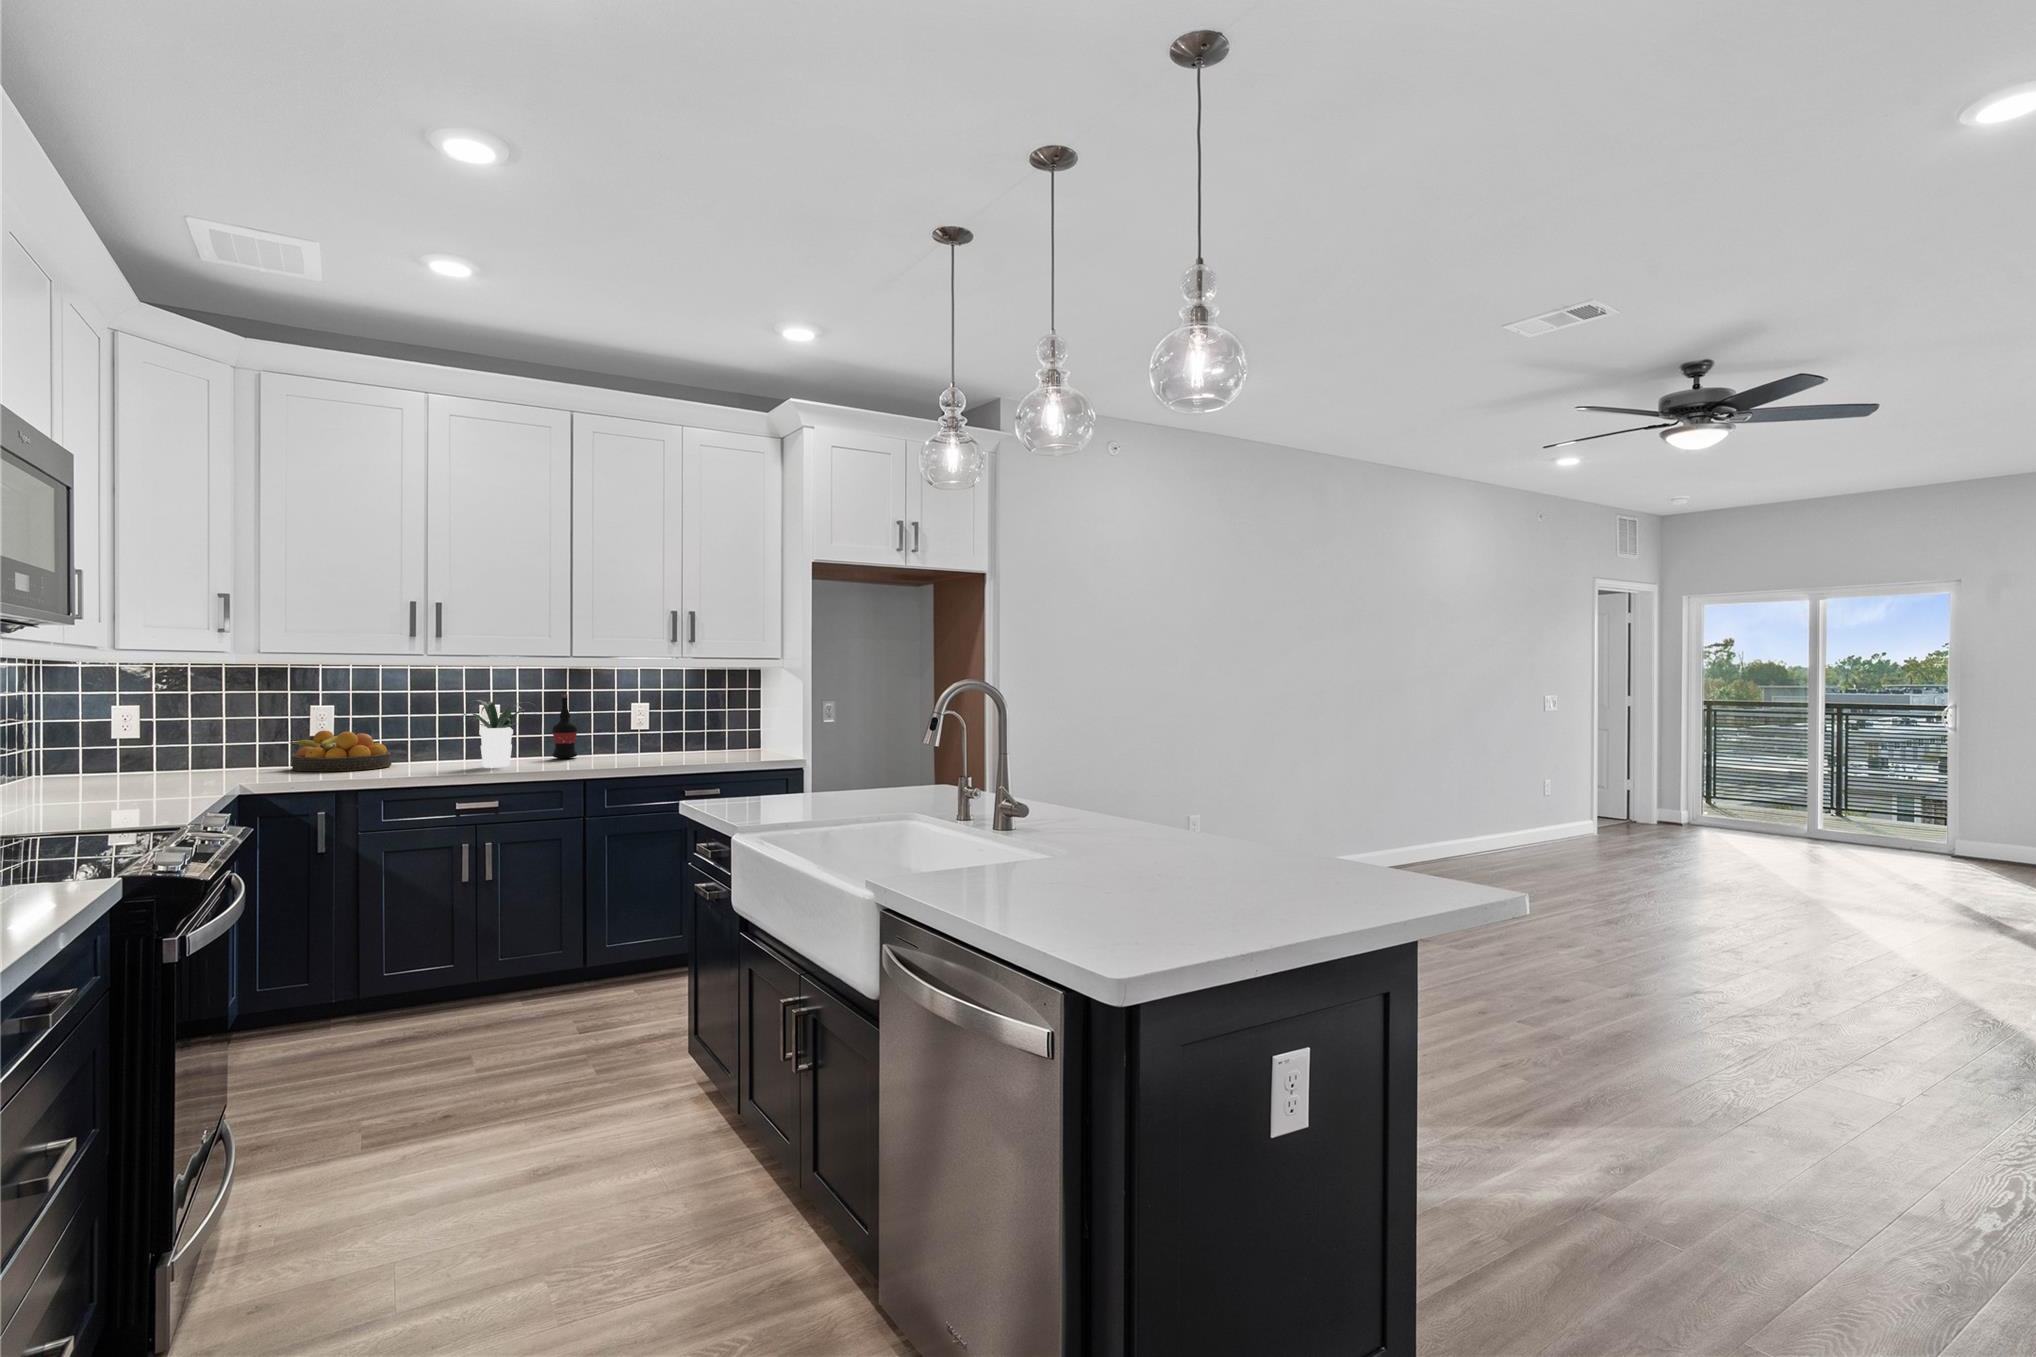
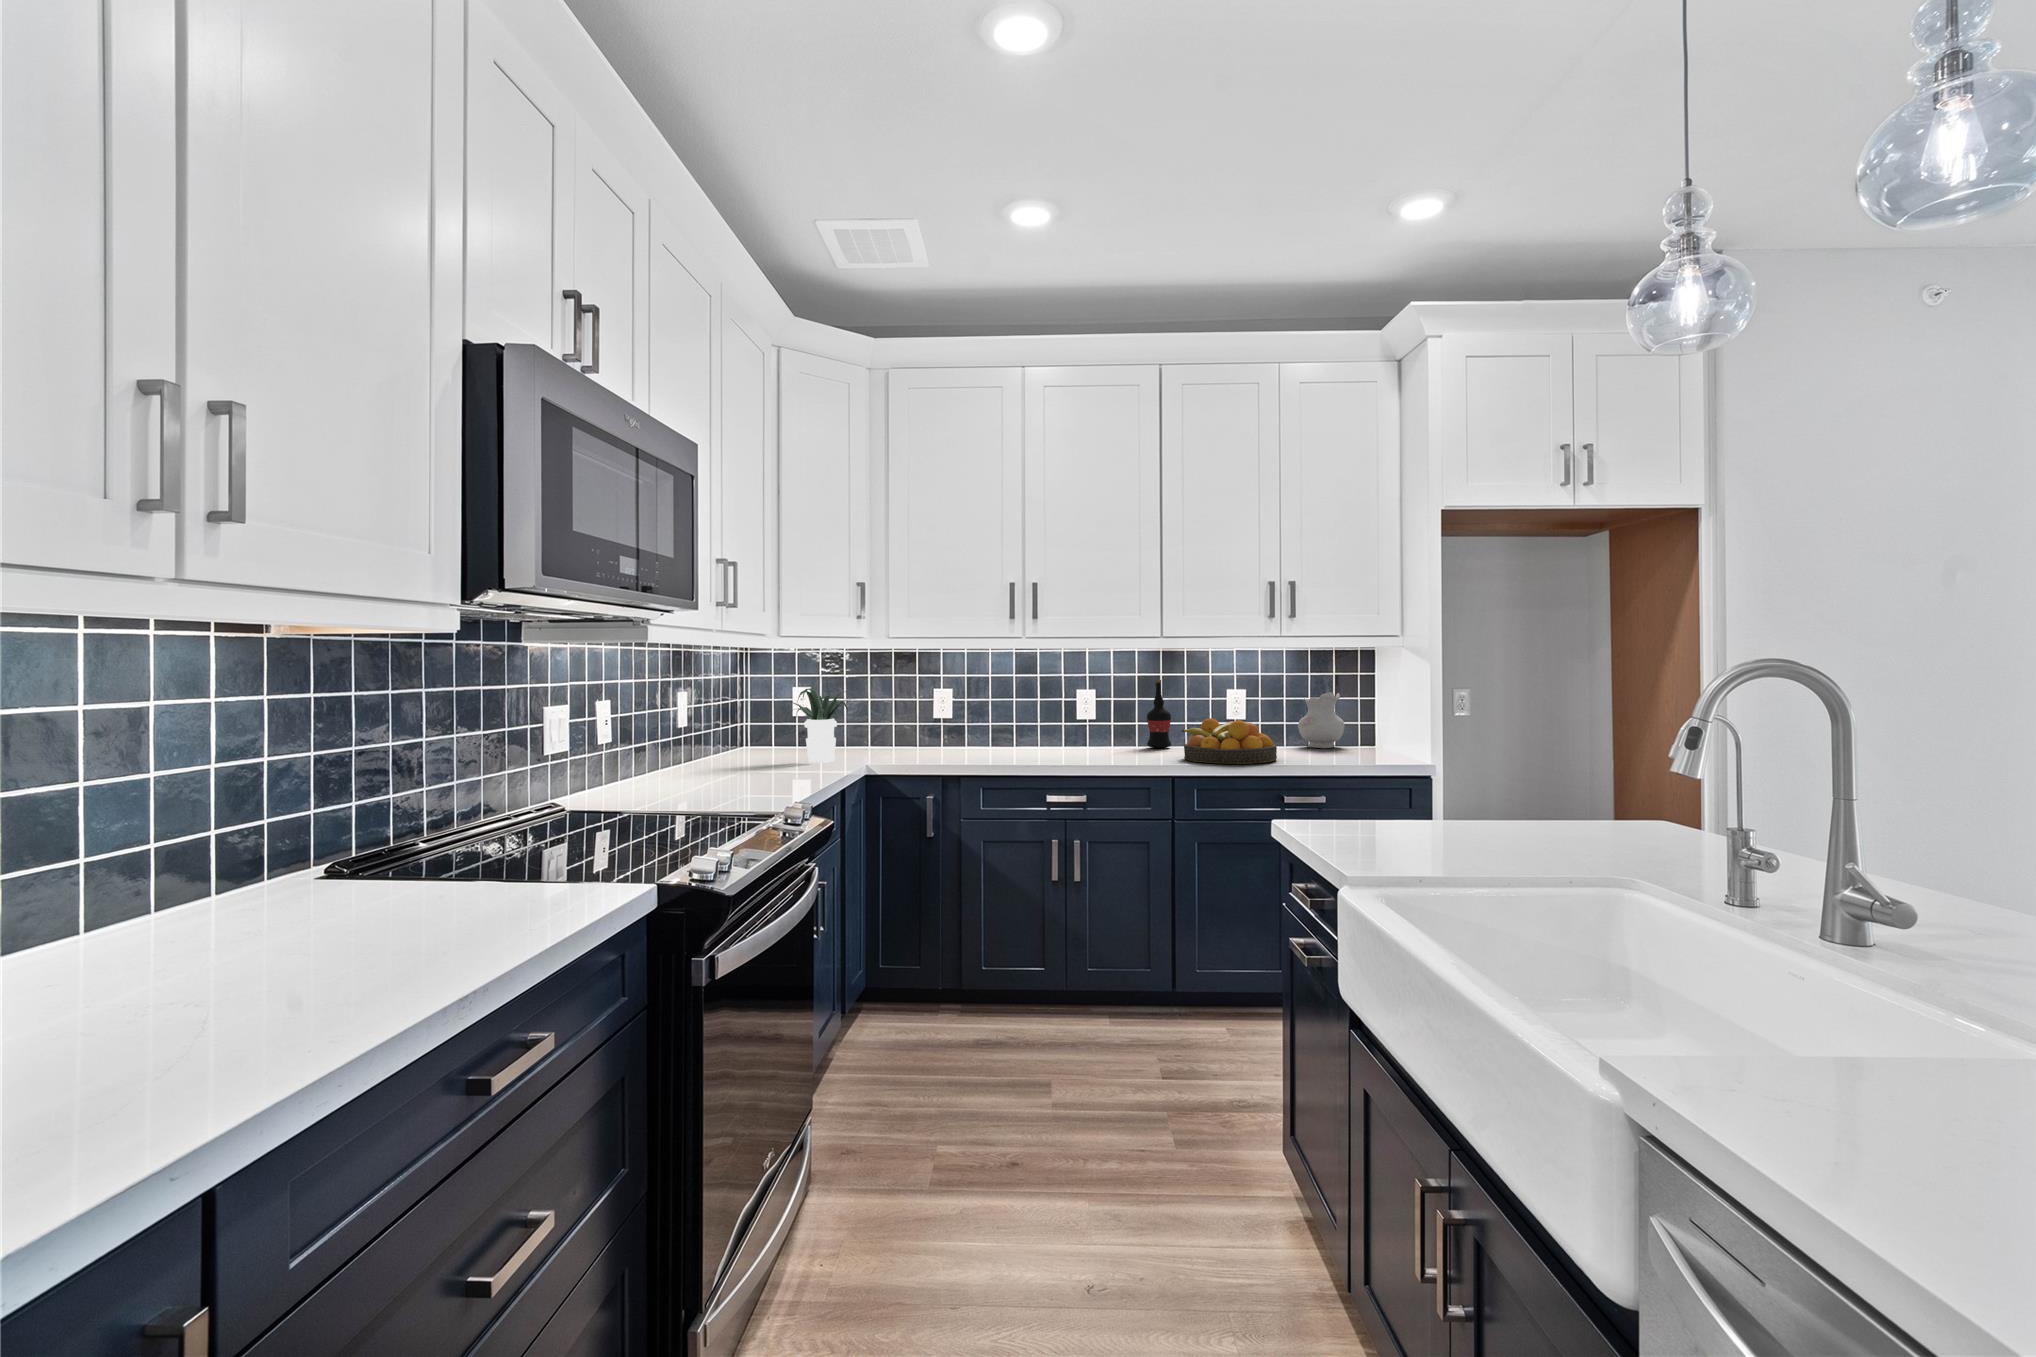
potted plant: present [458,700,523,767] -> present [790,688,848,763]
ceramic pitcher: none [695,704,735,753] -> present [1298,692,1344,748]
fruit bowl: present [290,731,391,771] -> present [1182,718,1277,764]

